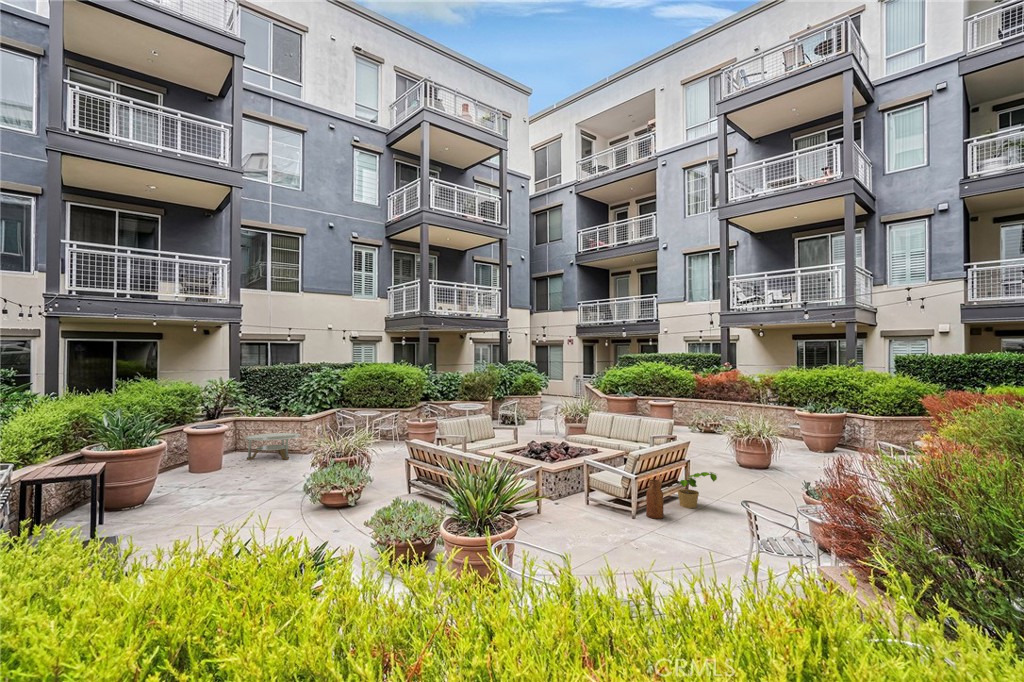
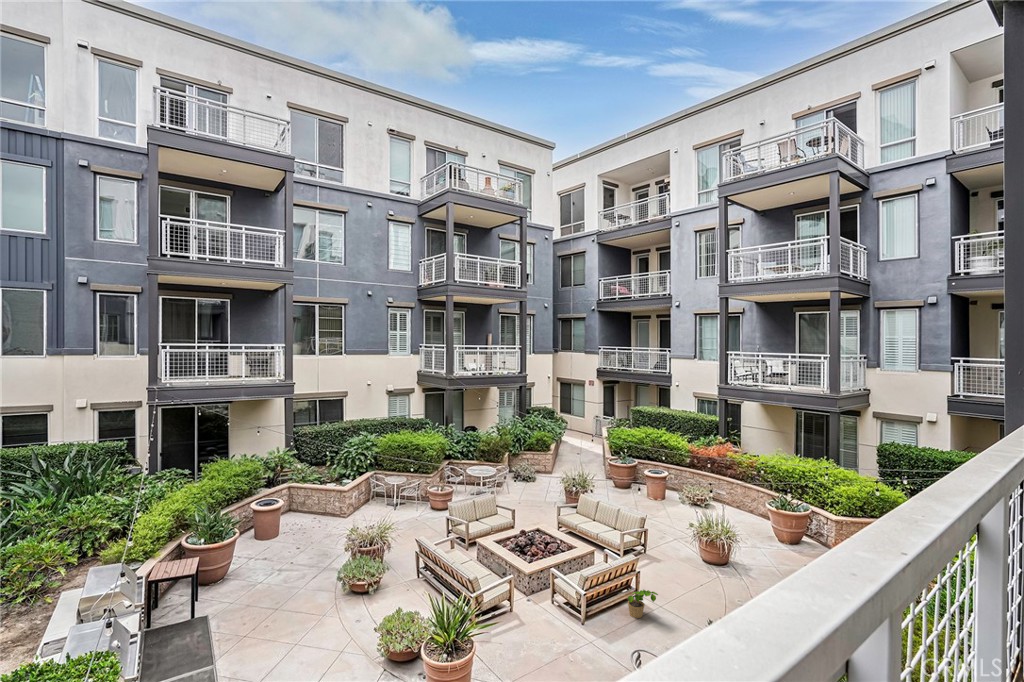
round table: present [245,433,301,460] -> none [296,501,340,529]
watering can: present [646,476,664,519] -> none [597,593,613,631]

